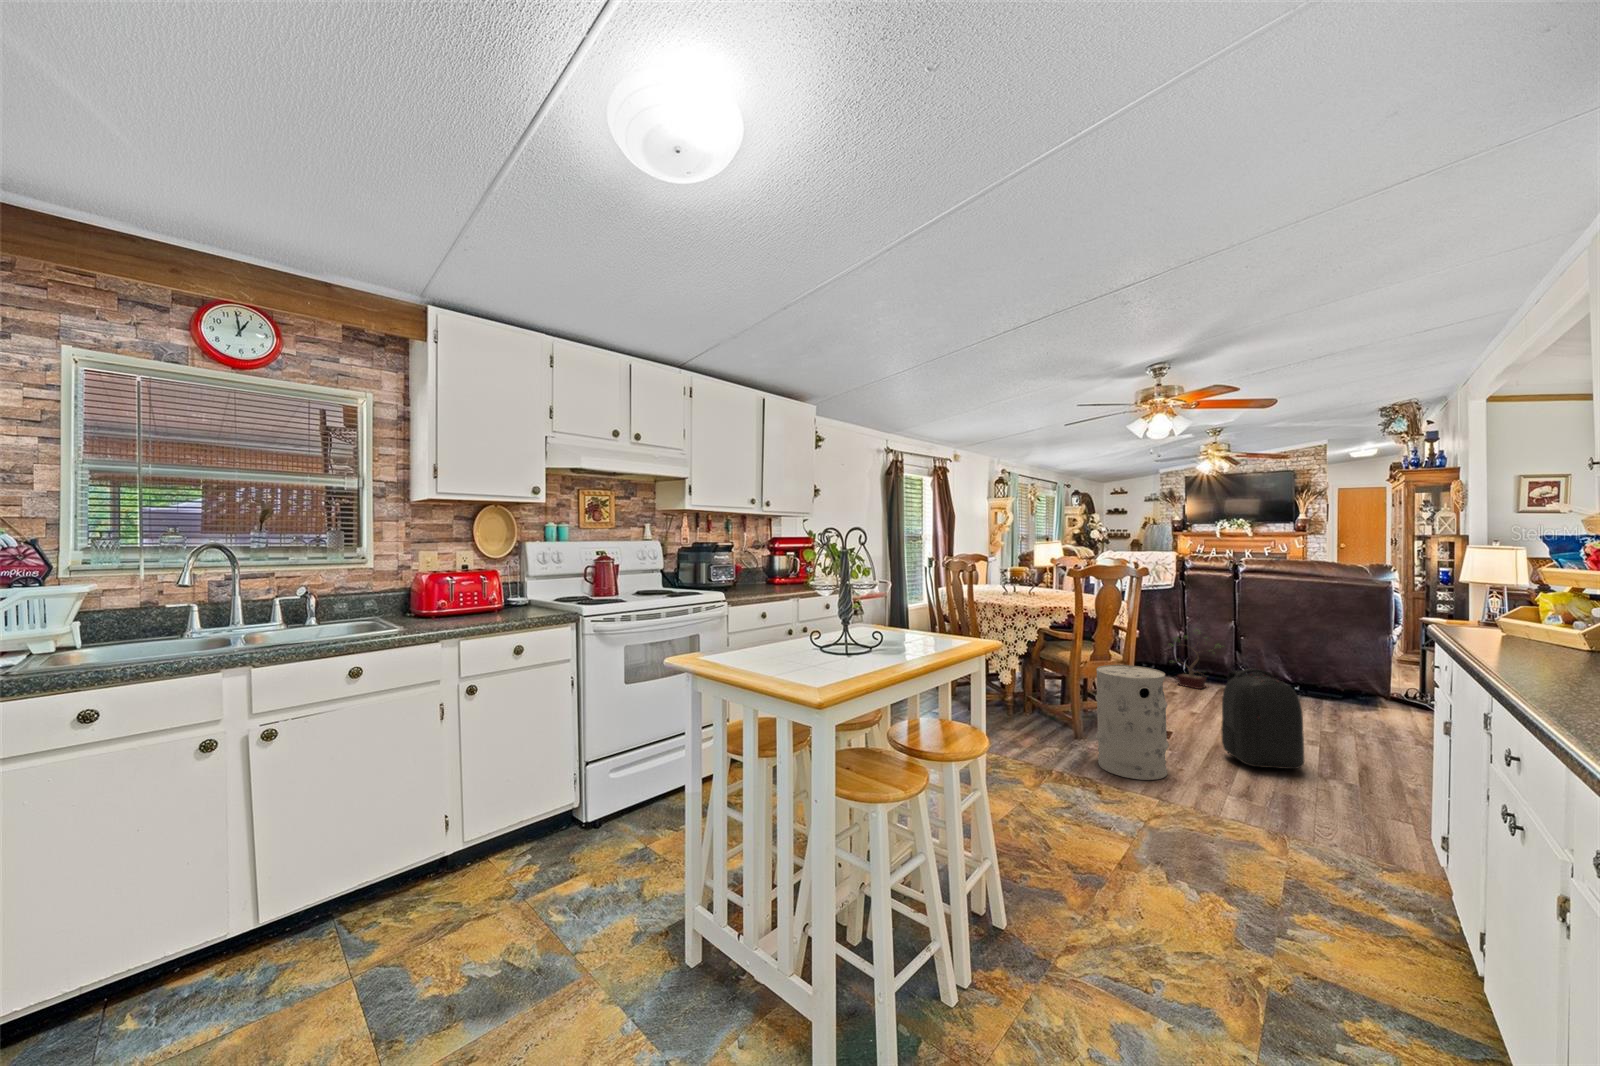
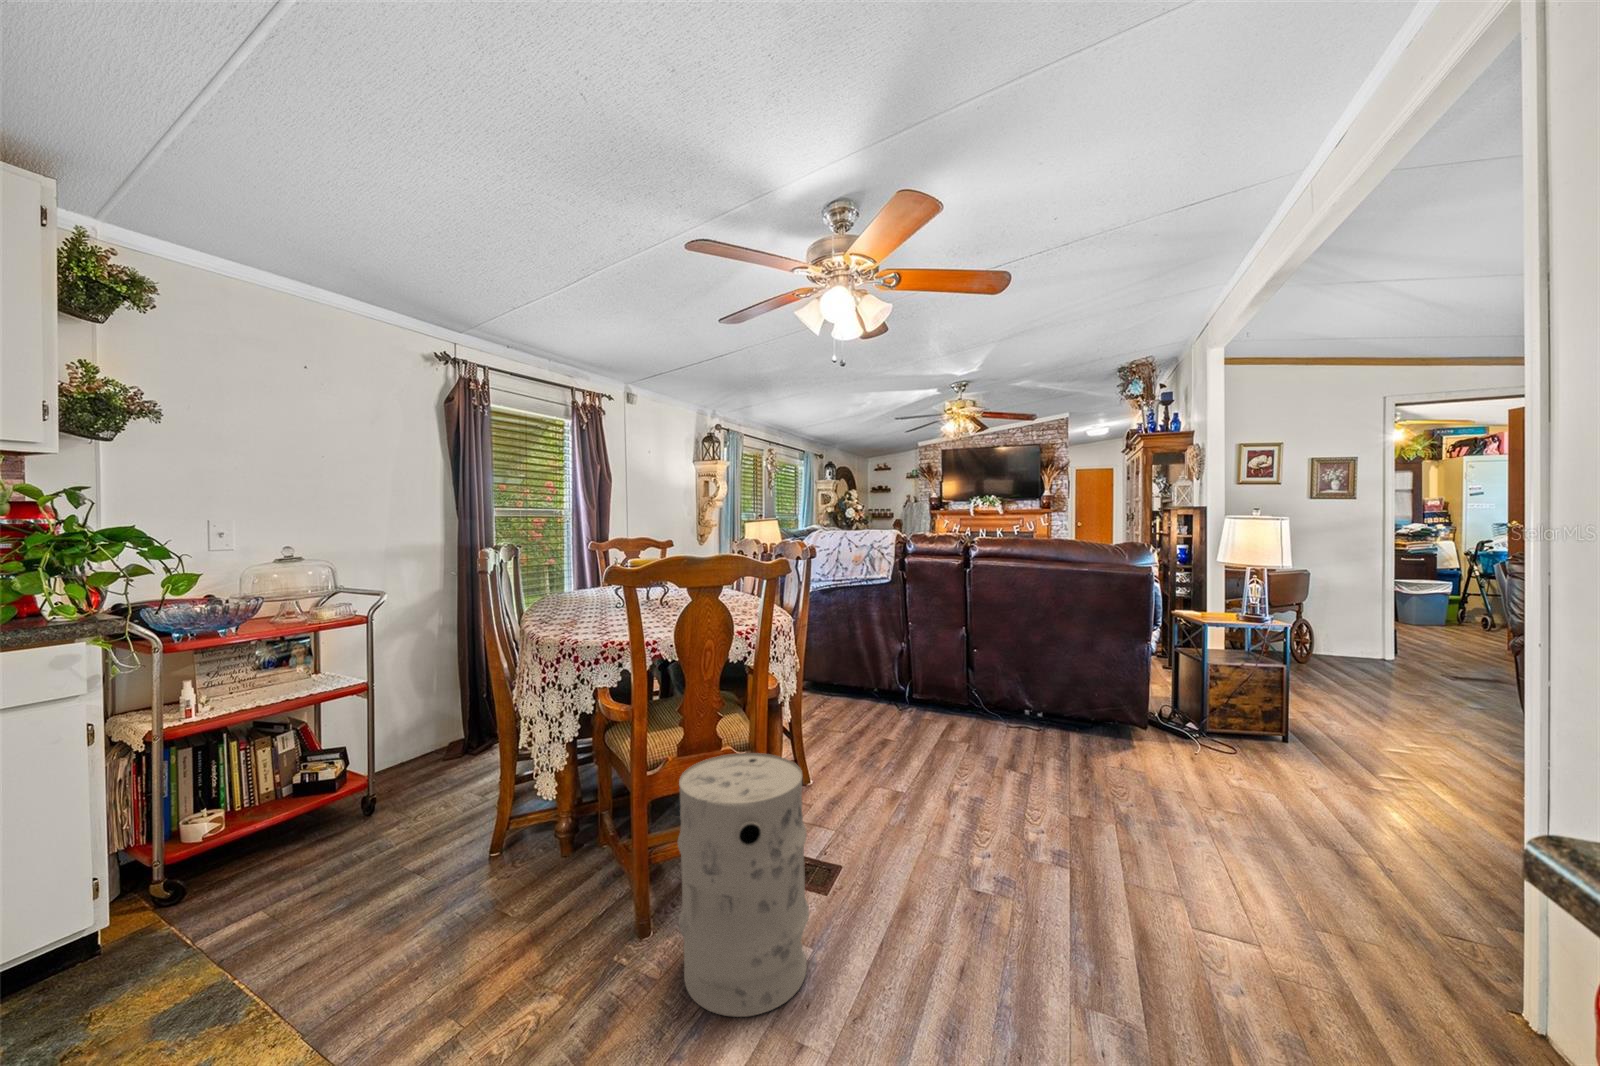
potted plant: present [1171,629,1221,689] -> none [884,638,951,725]
backpack: present [1221,668,1304,769] -> none [915,735,1034,924]

